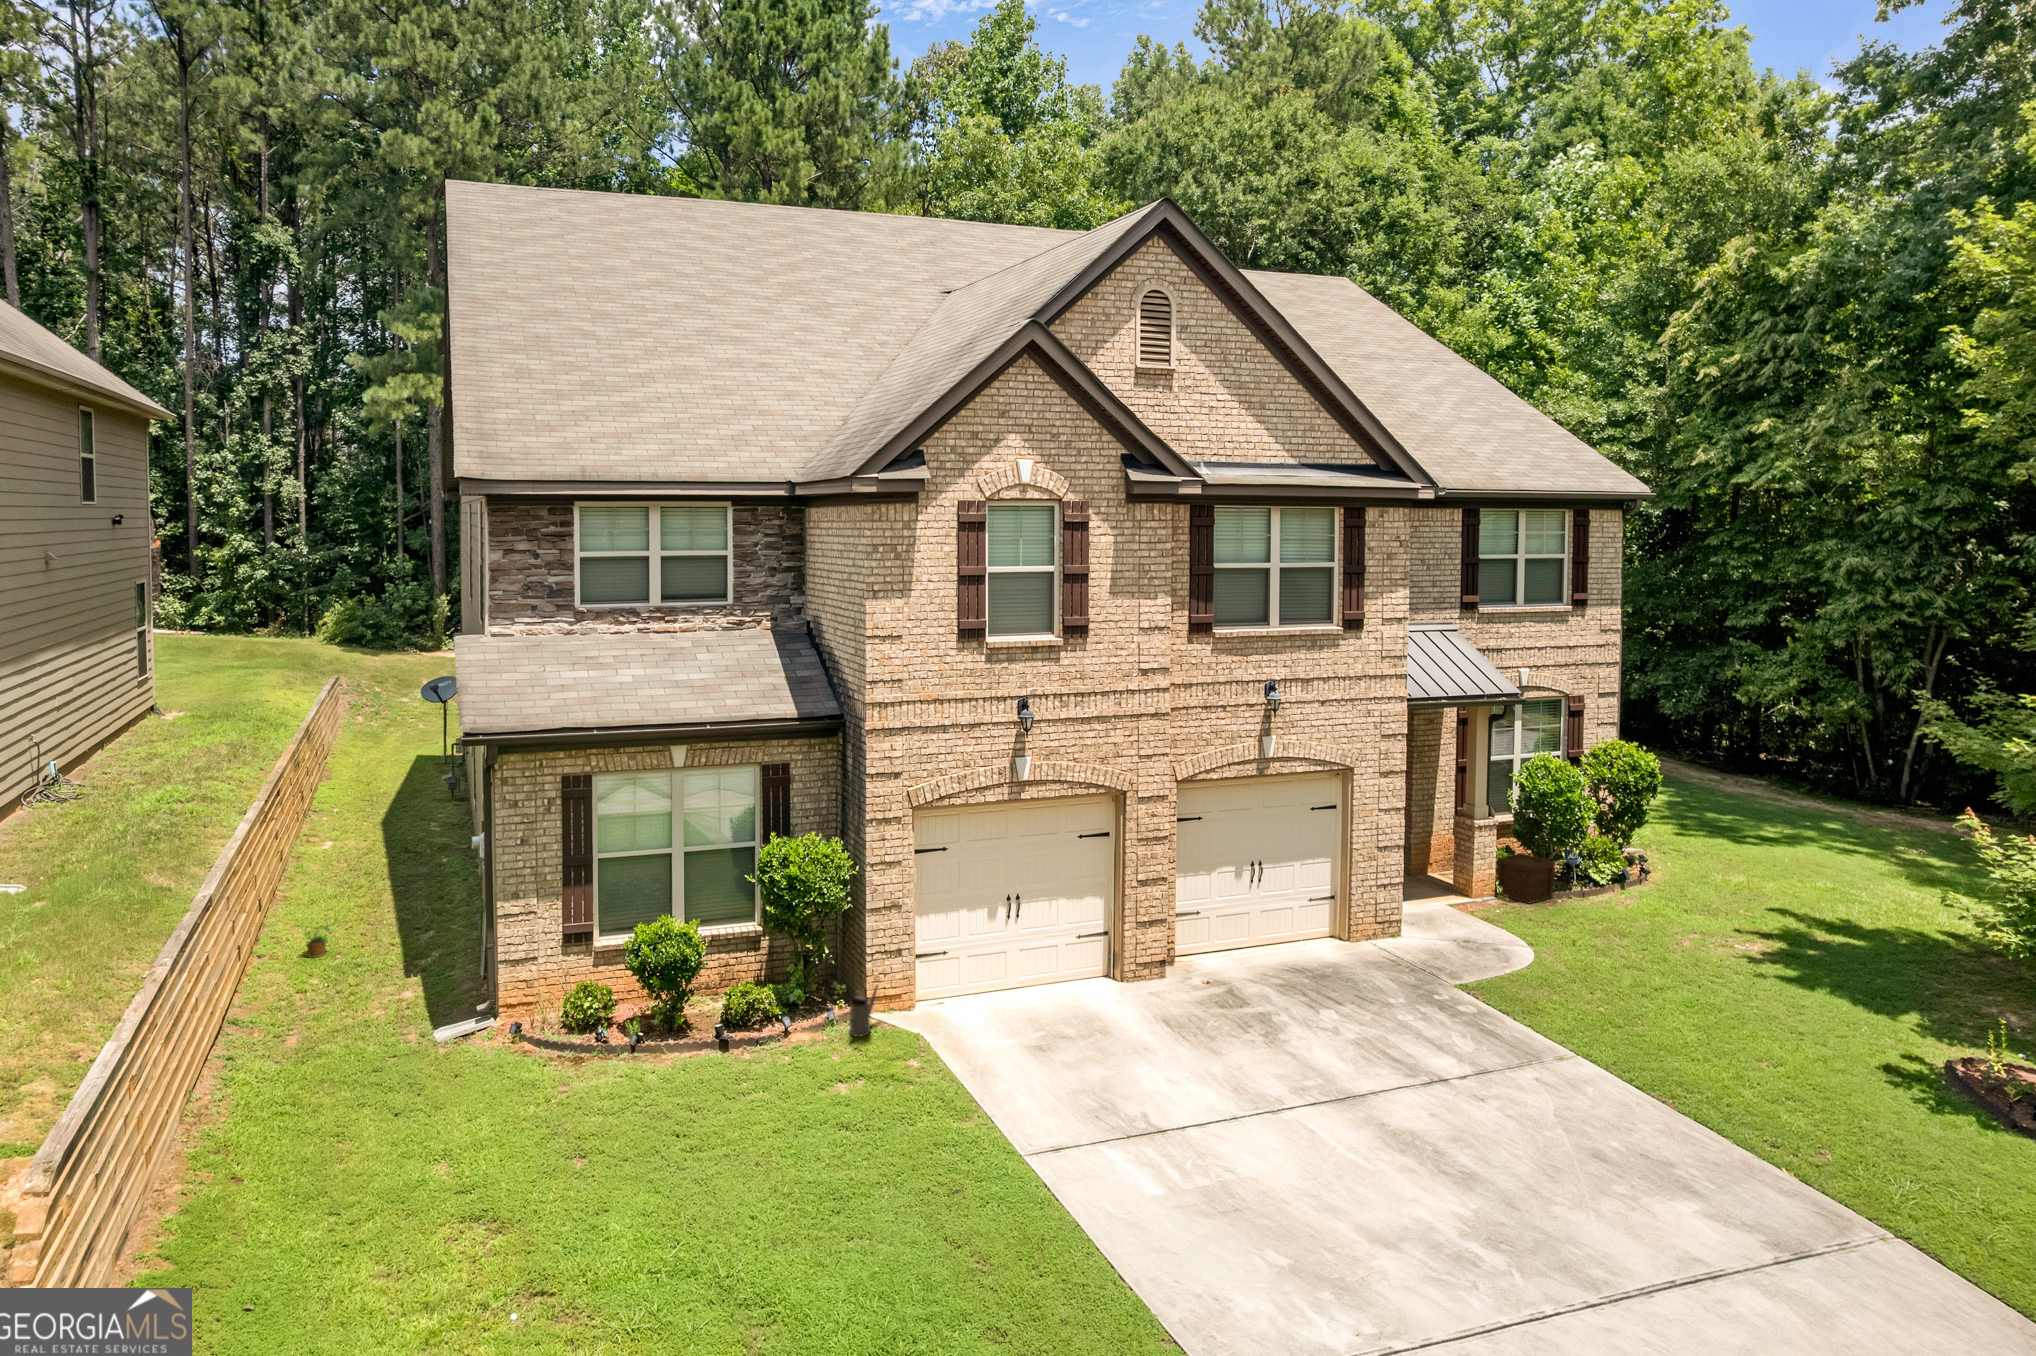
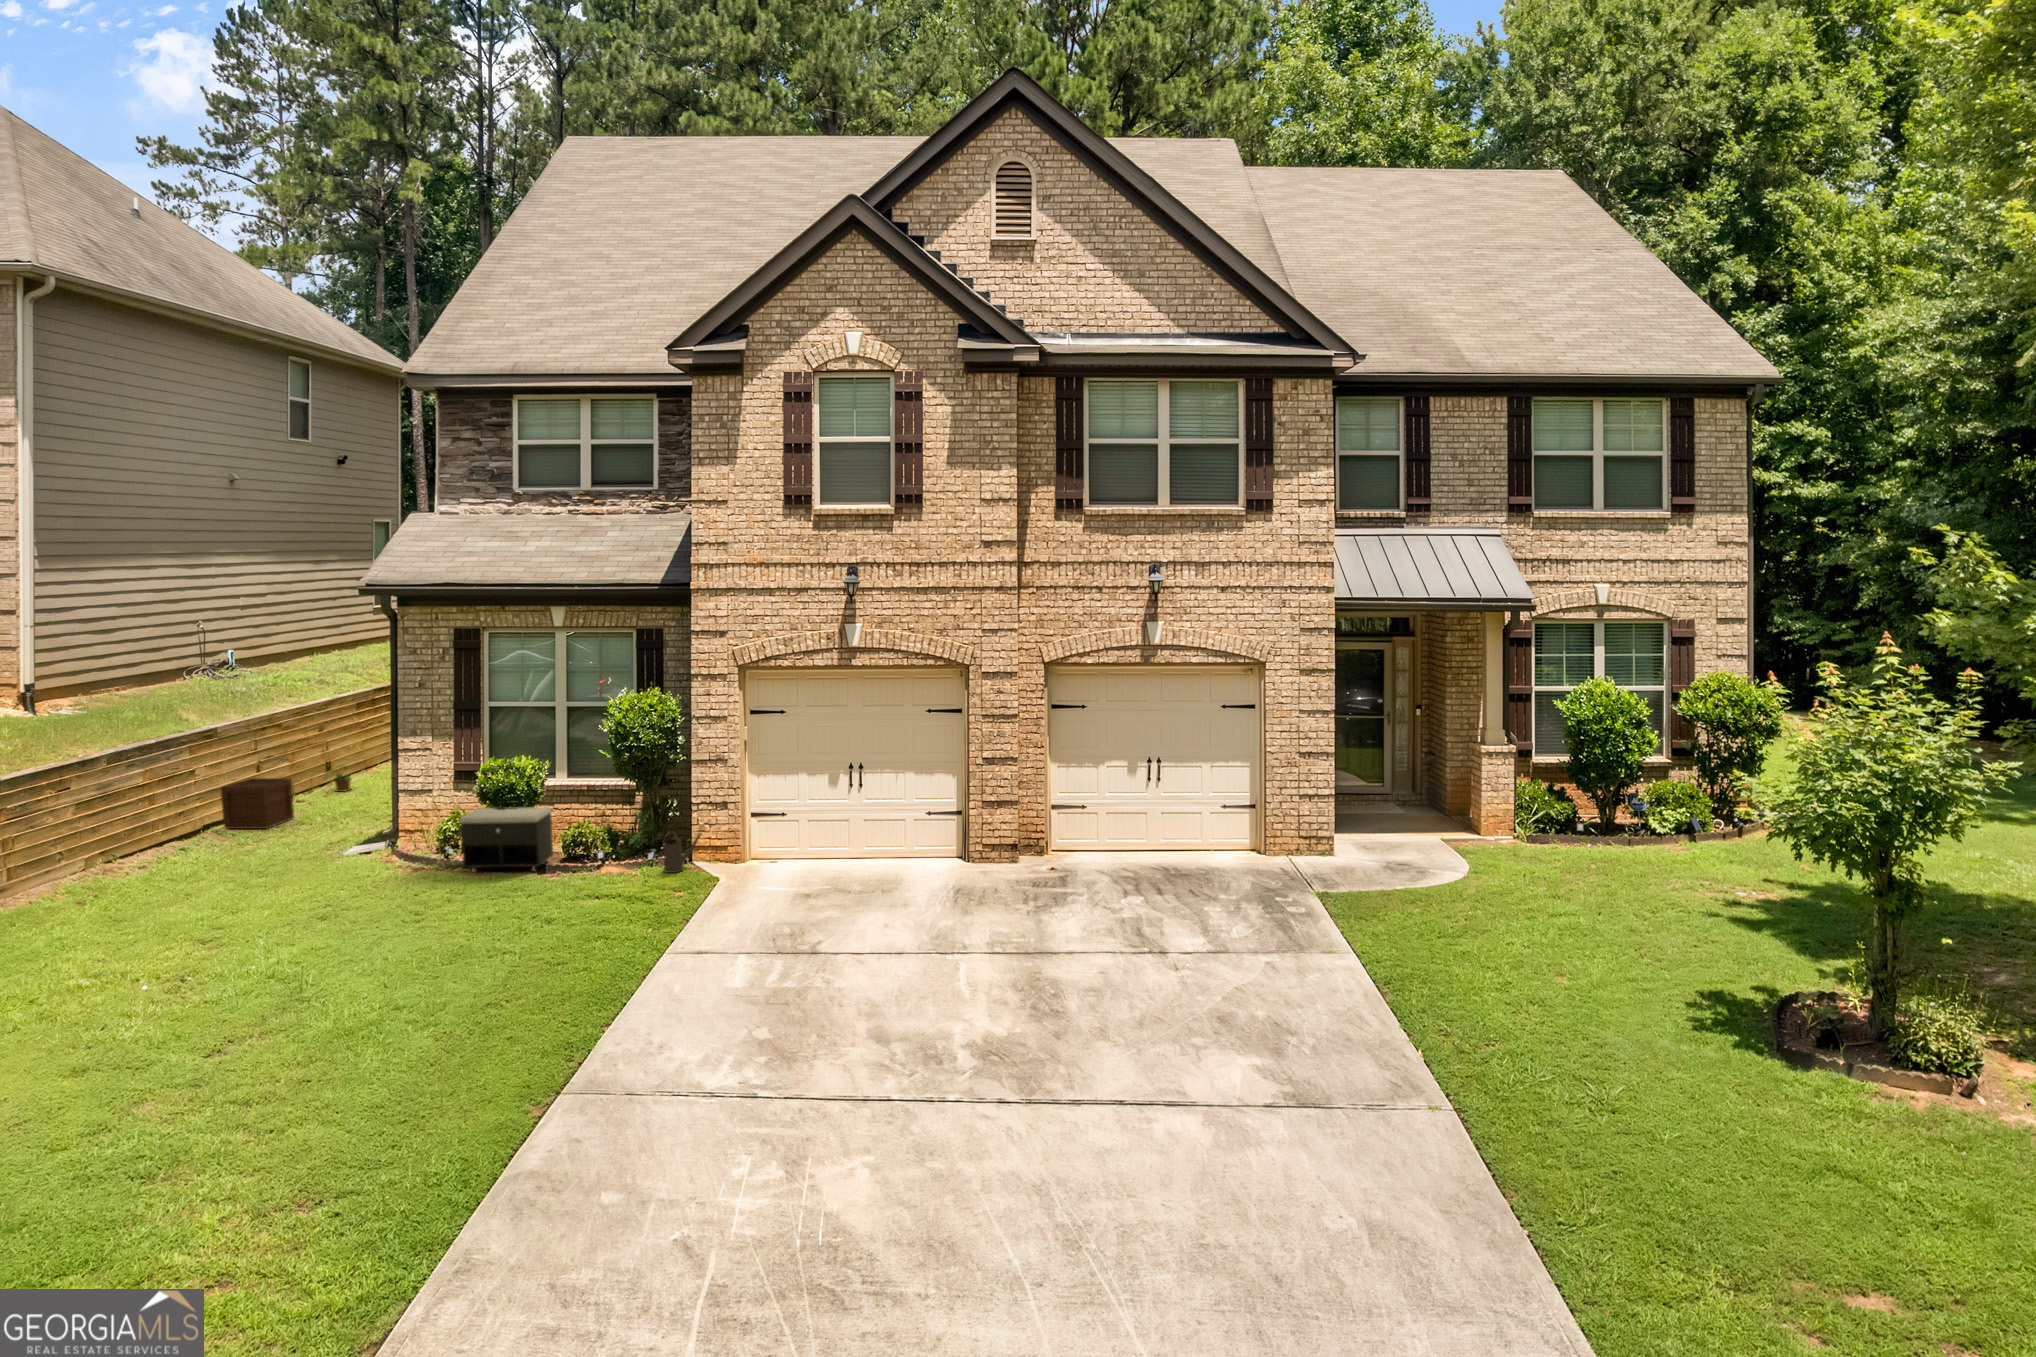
wooden crate: present [1497,853,1555,904] -> present [221,778,294,829]
storage bench: none [623,979,715,1069] -> present [459,807,553,872]

